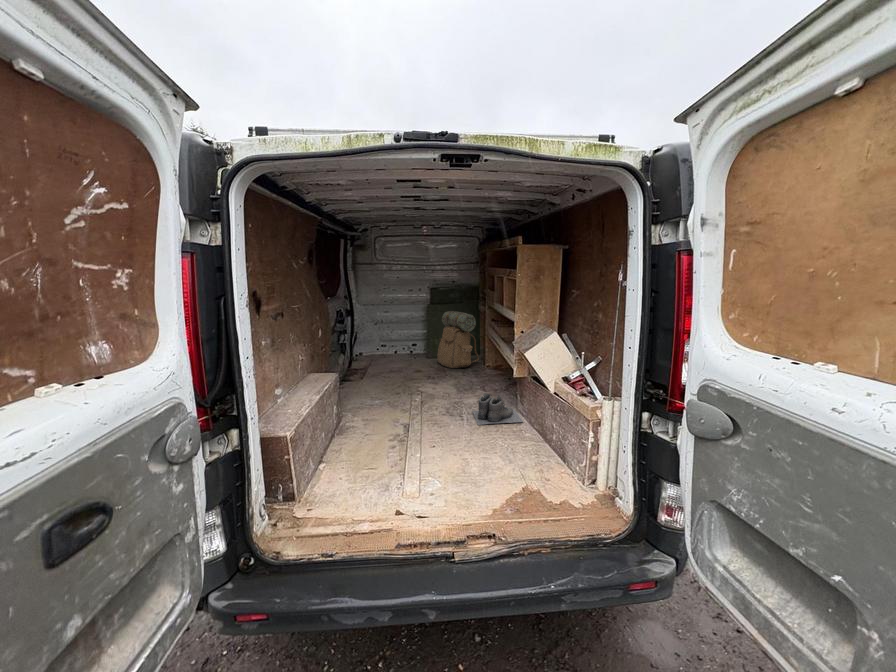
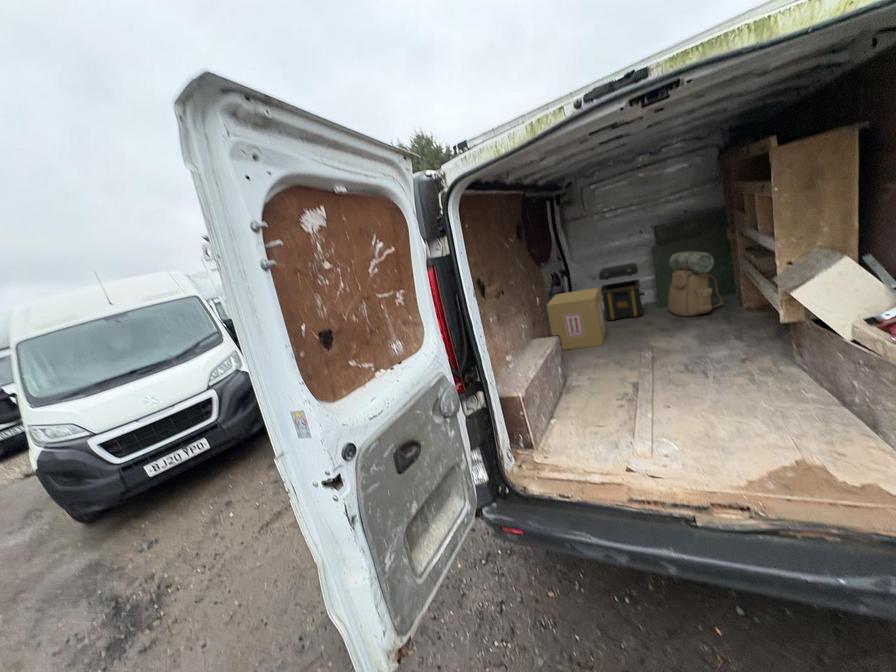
toolbox: none [381,314,416,365] -> present [599,263,642,320]
cardboard box: none [327,331,382,390] -> present [547,288,606,350]
boots: present [472,393,523,425] -> none [712,344,783,380]

